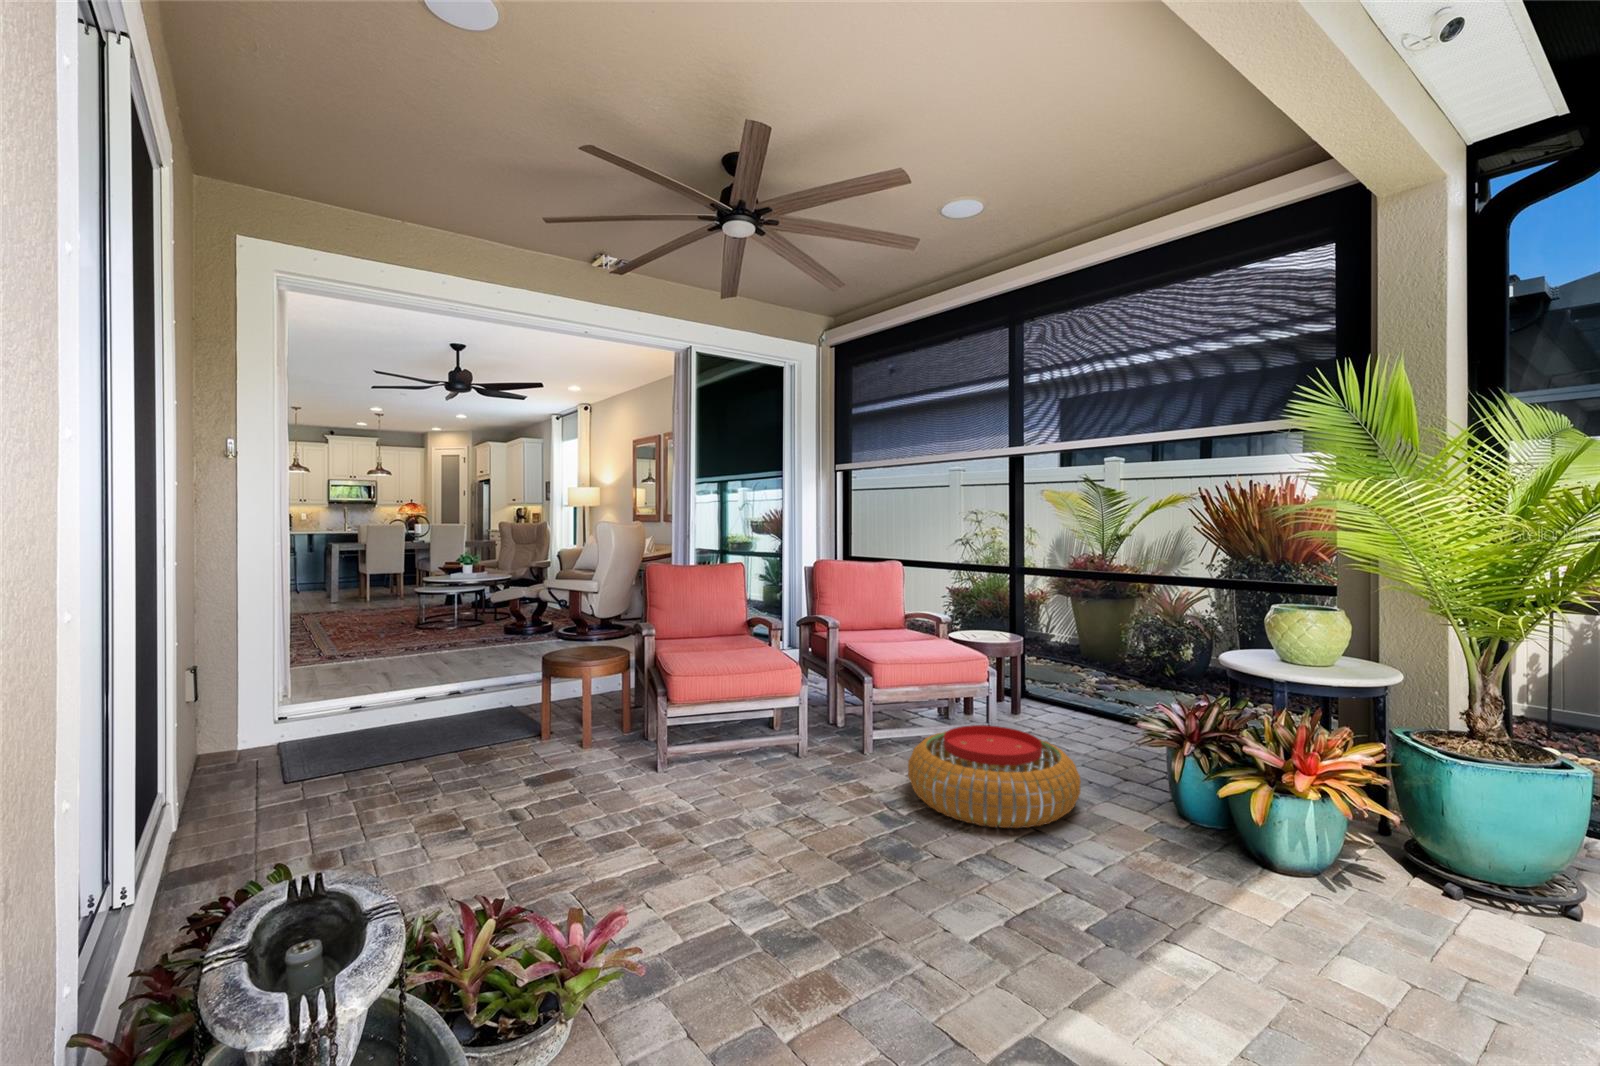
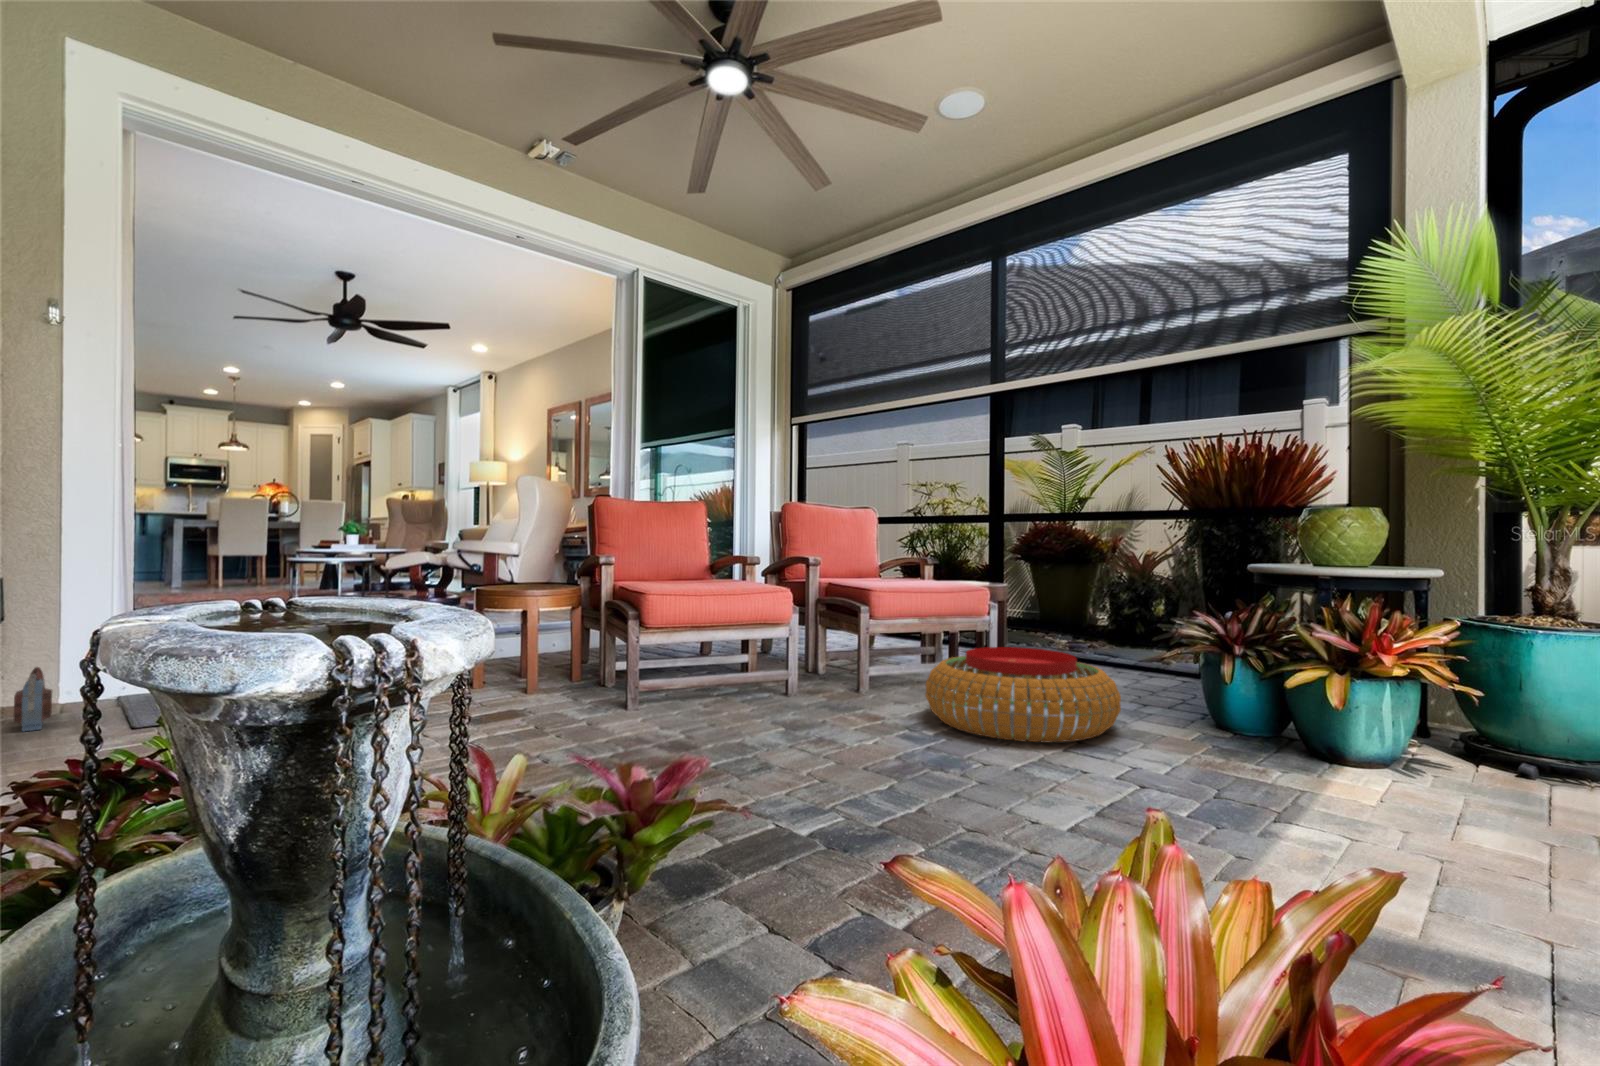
watering can: none [202,726,229,782] -> present [14,667,52,731]

